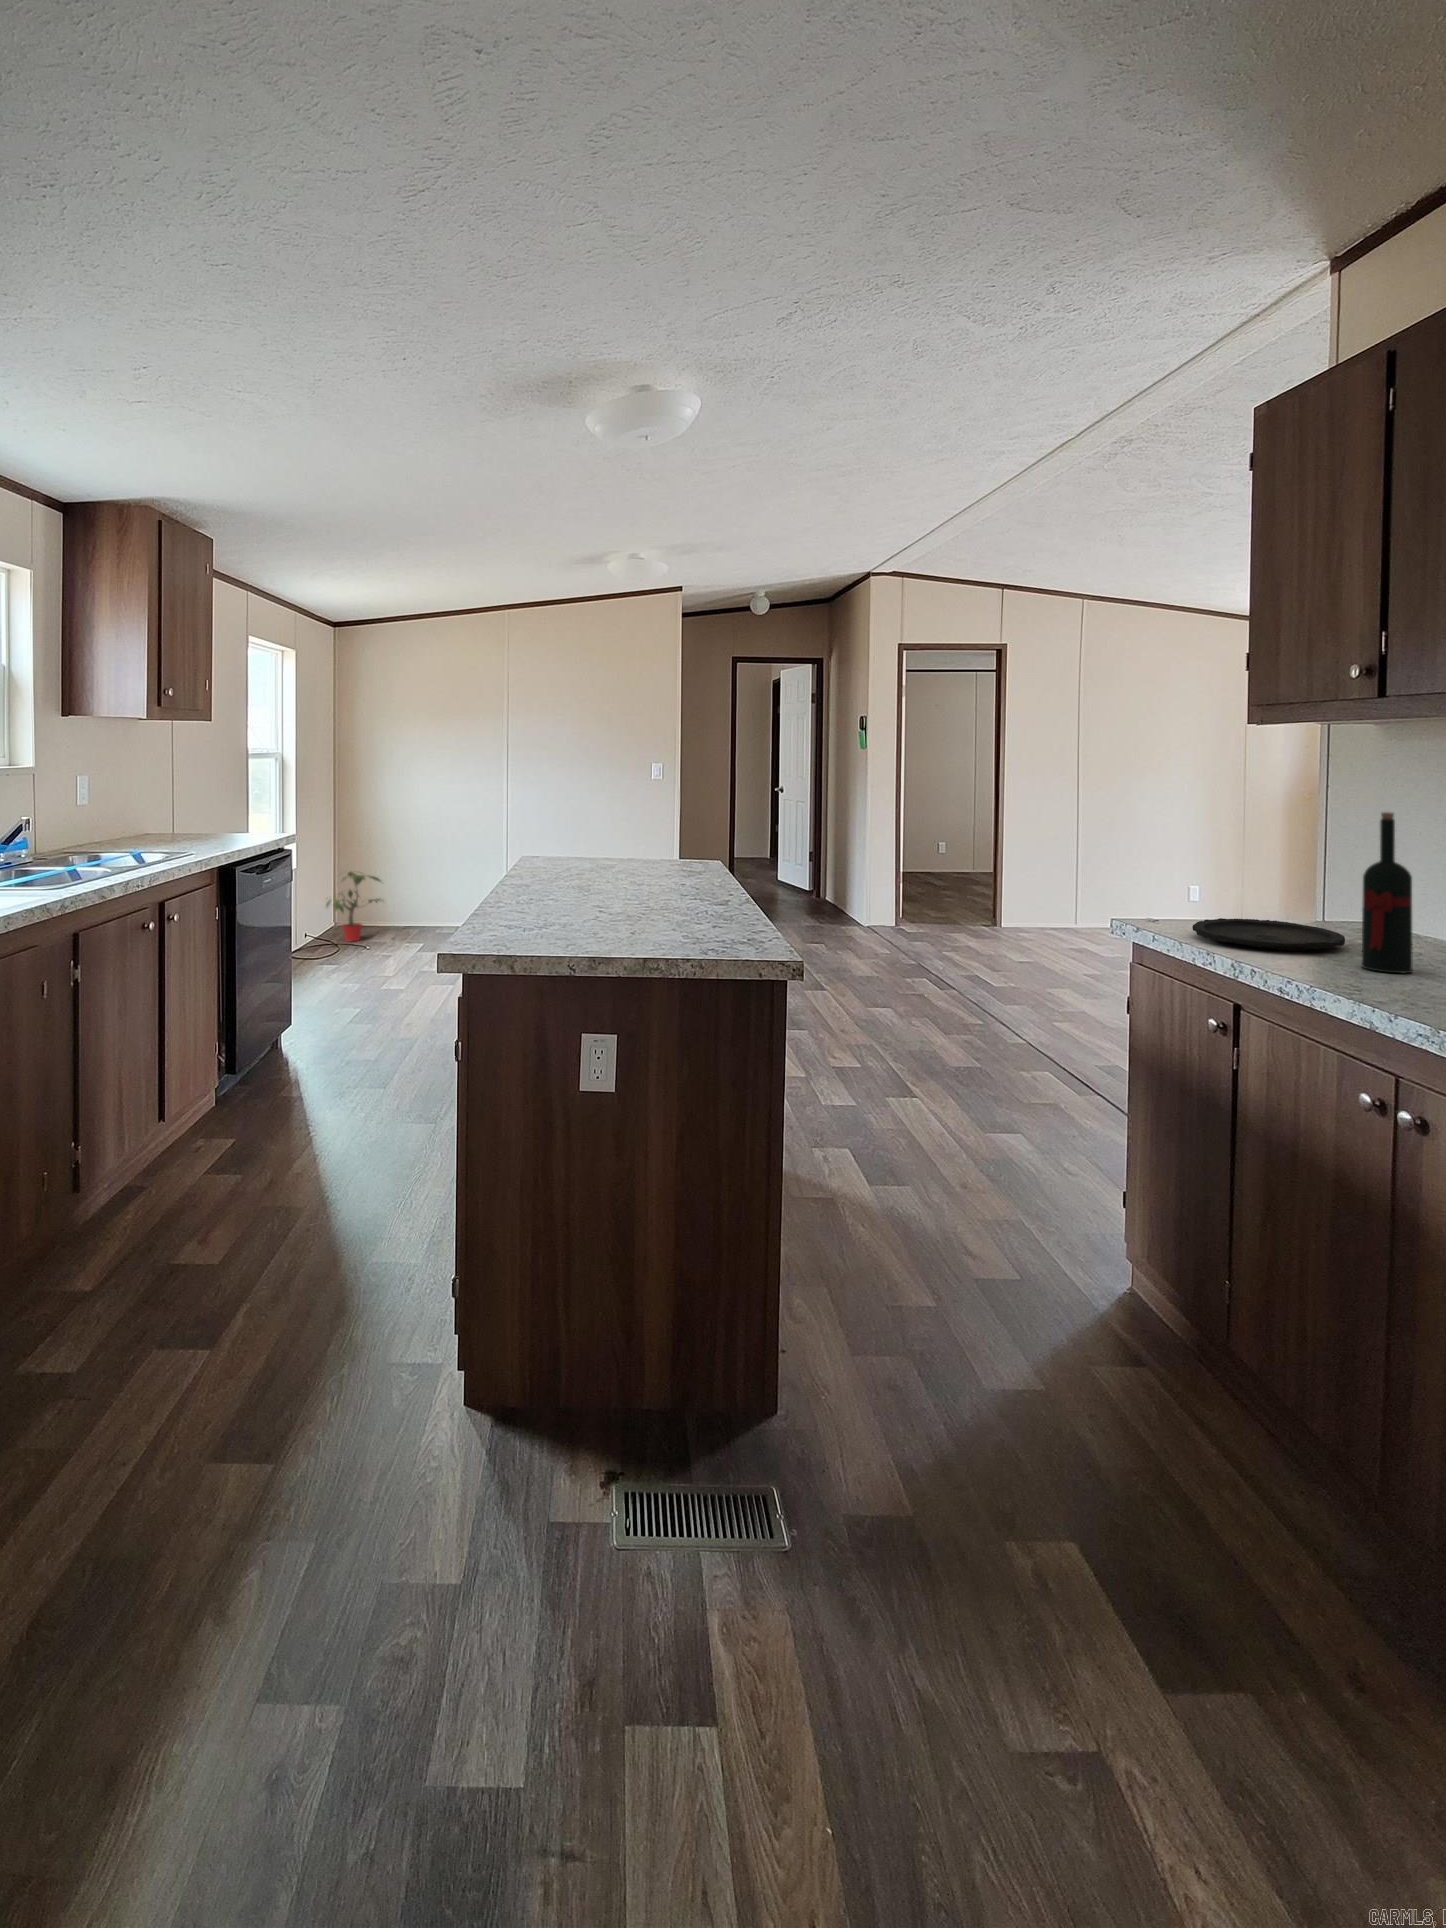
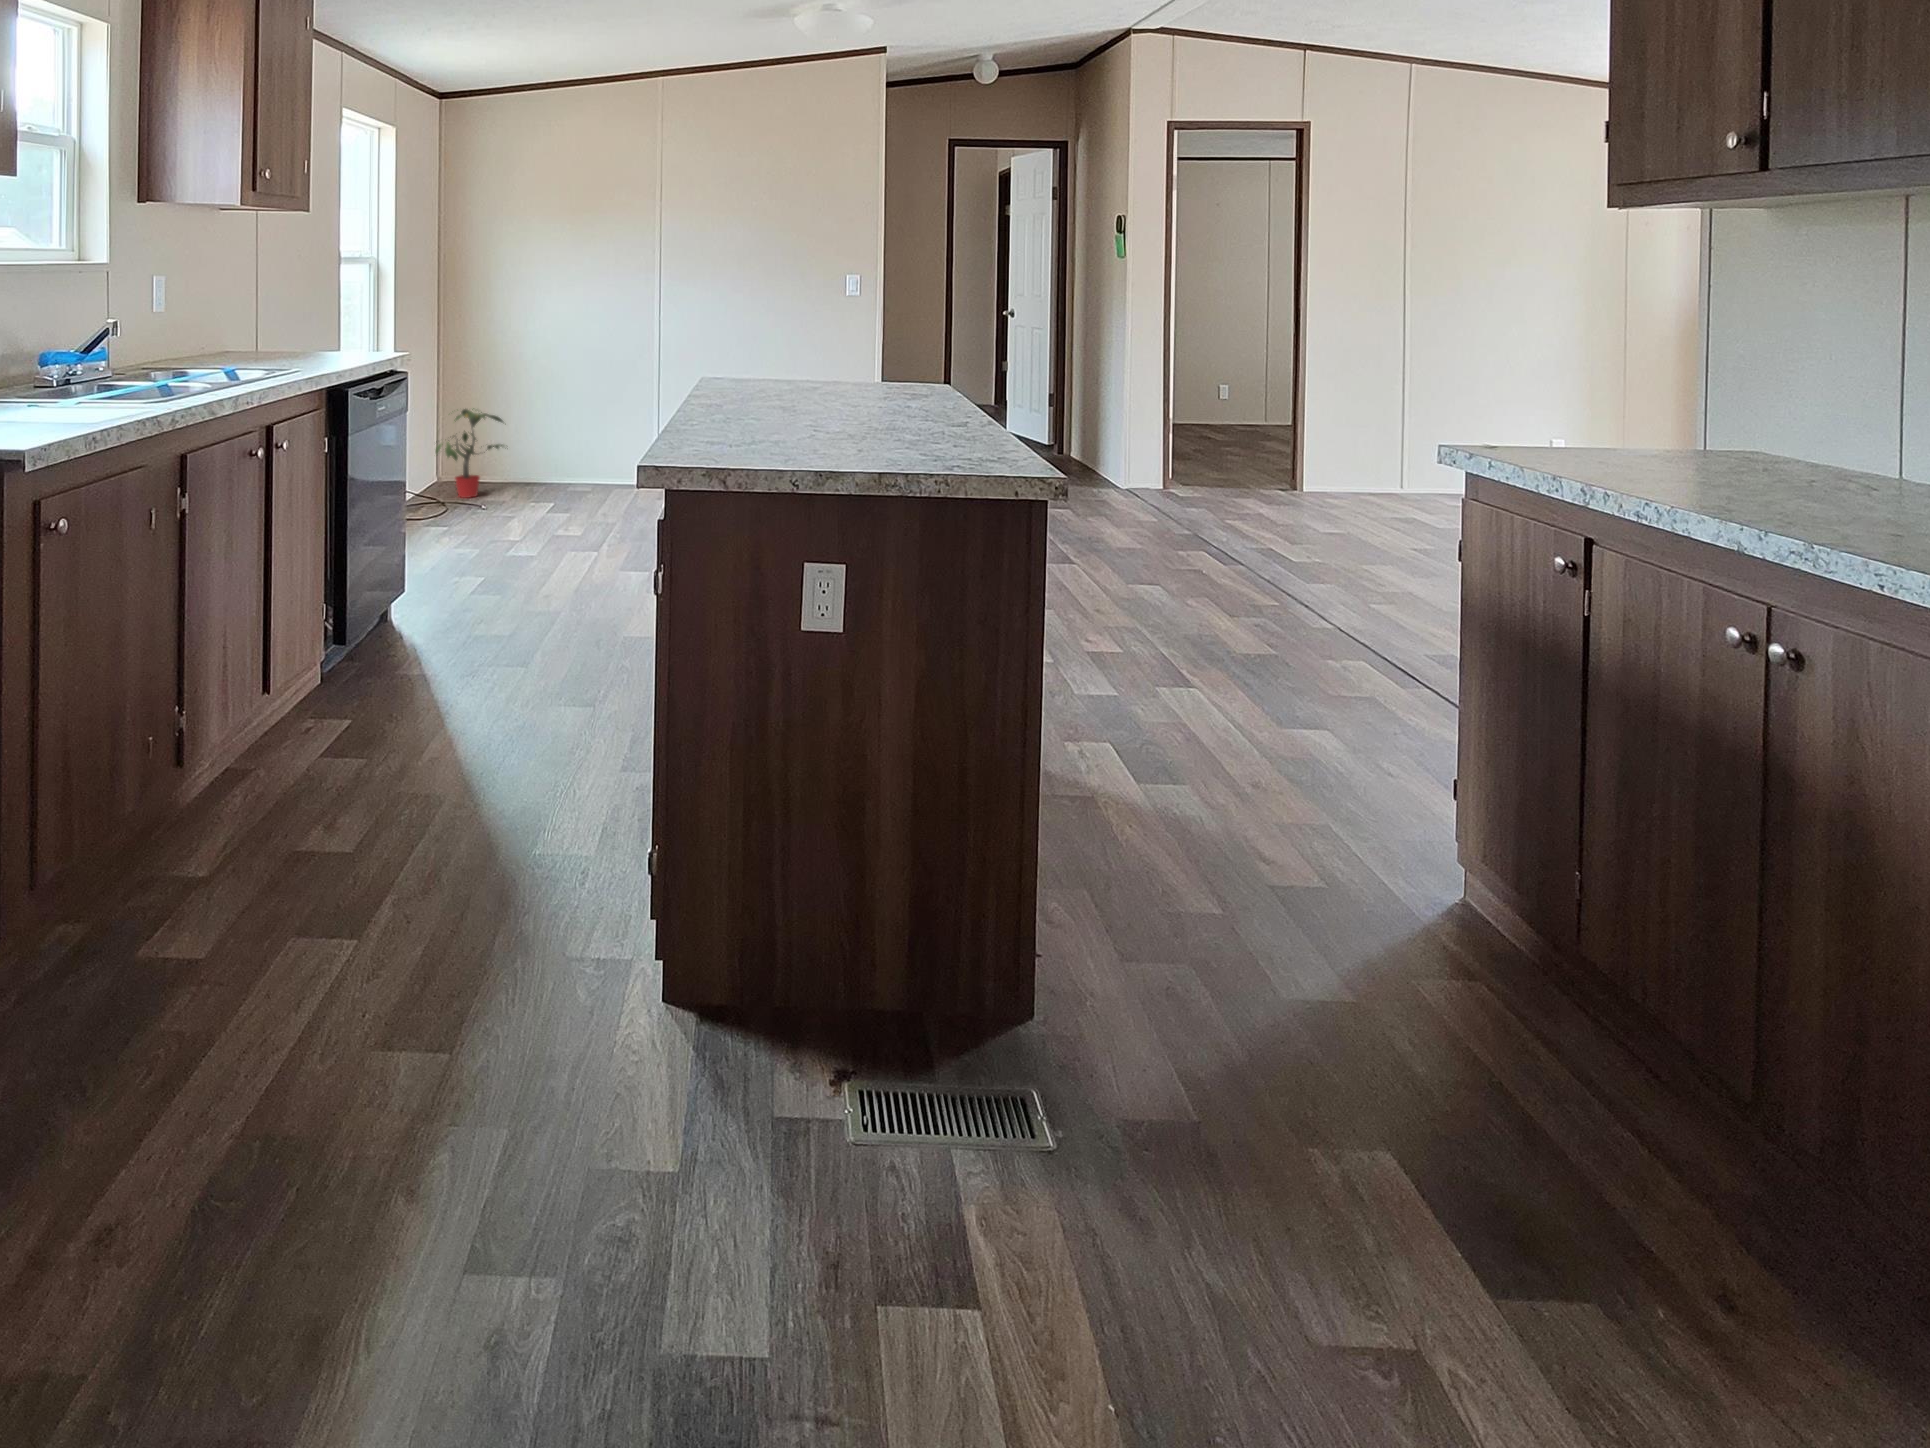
wine bottle: present [1362,812,1412,973] -> none [1736,306,1796,496]
plate: present [1192,918,1345,951] -> none [1536,441,1720,475]

